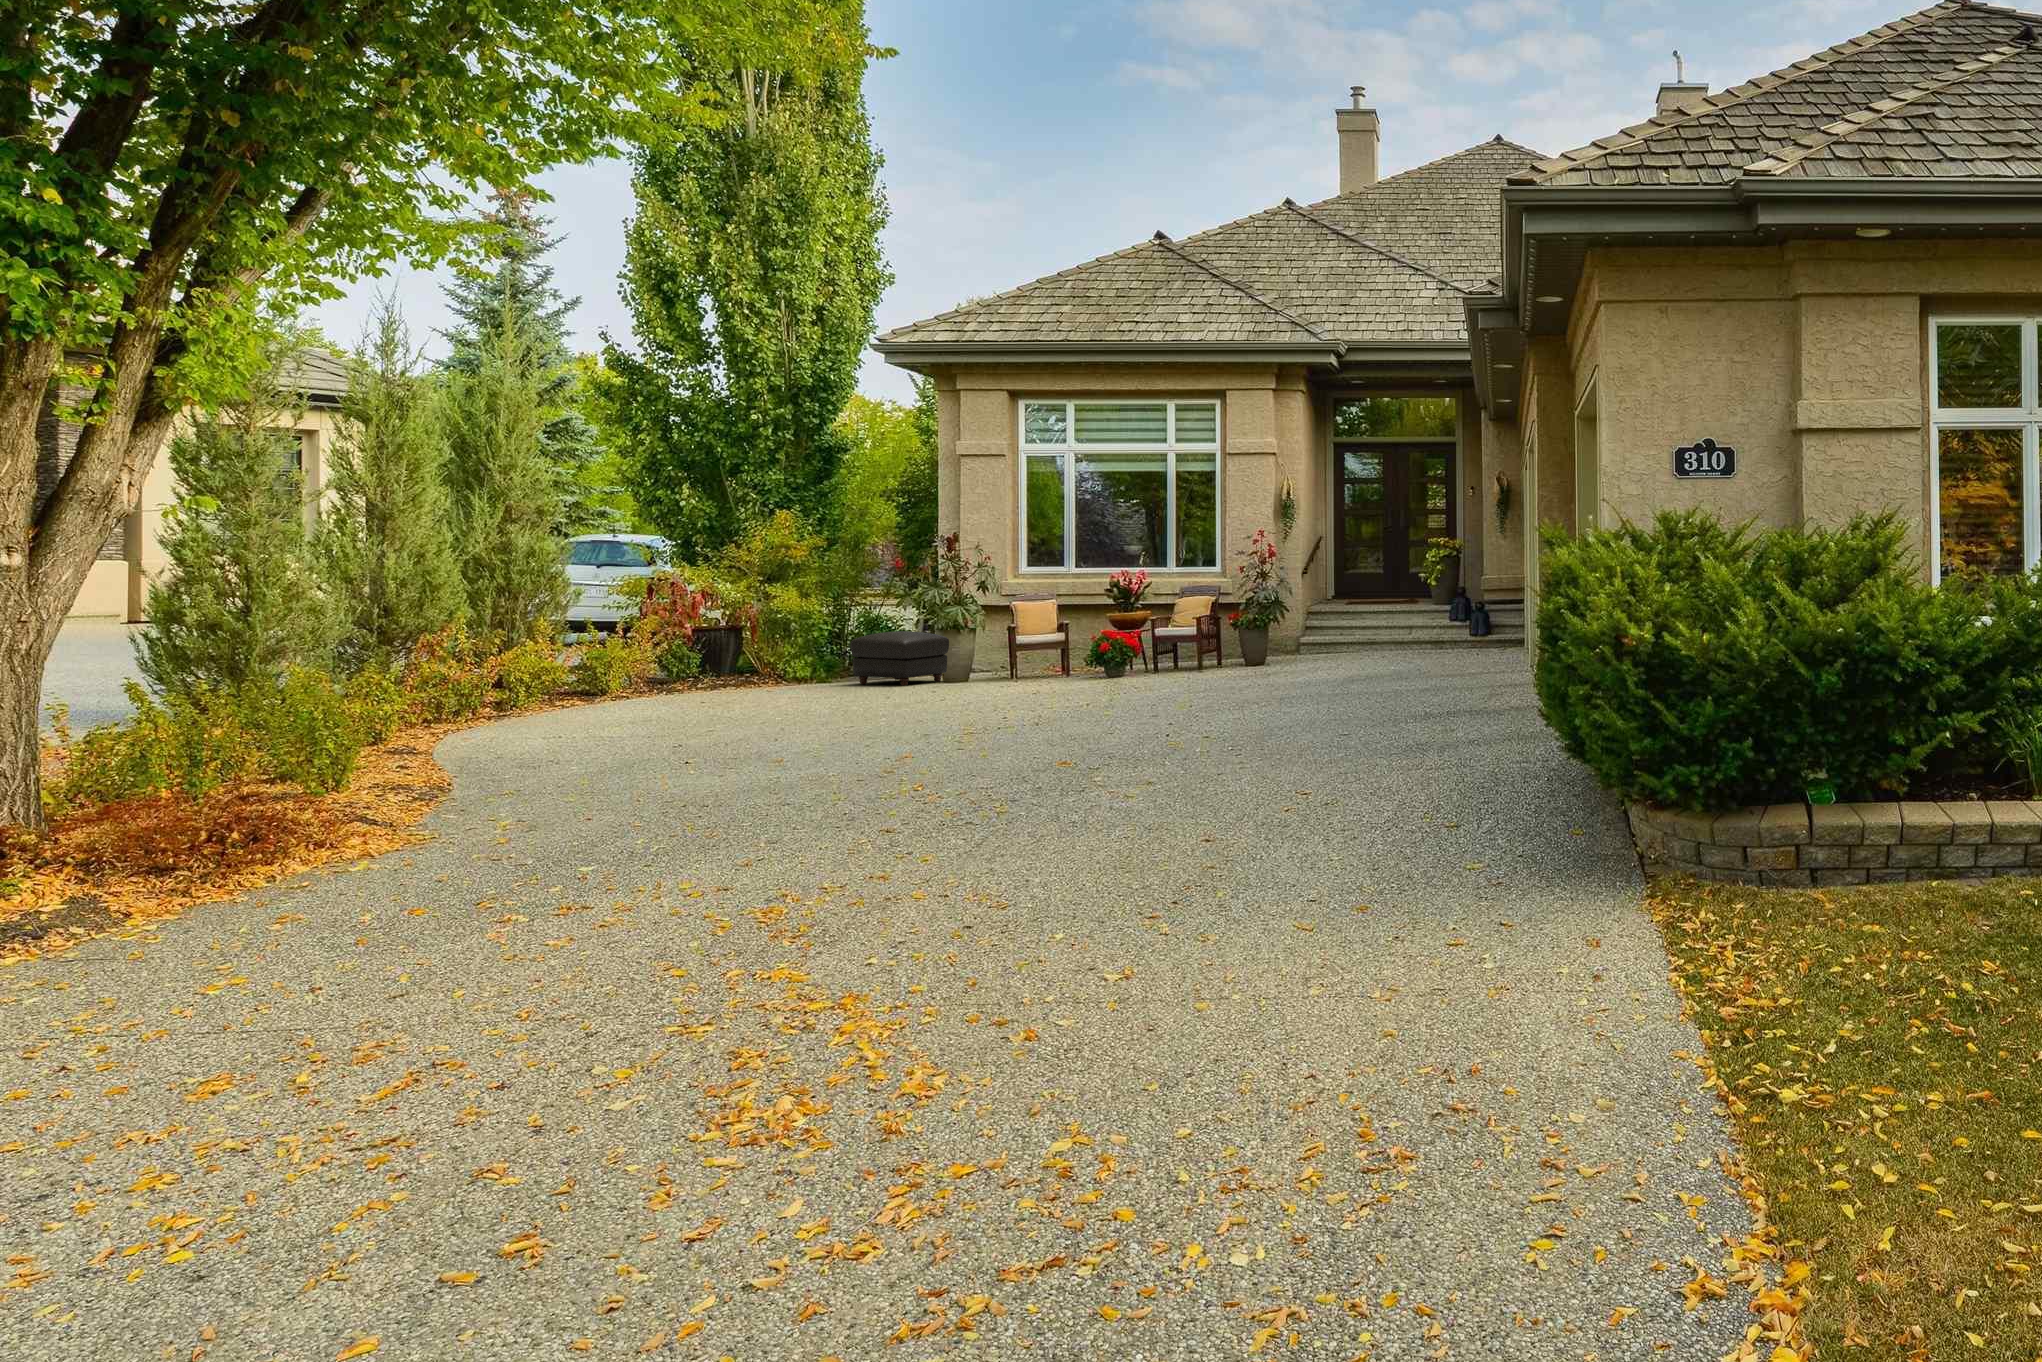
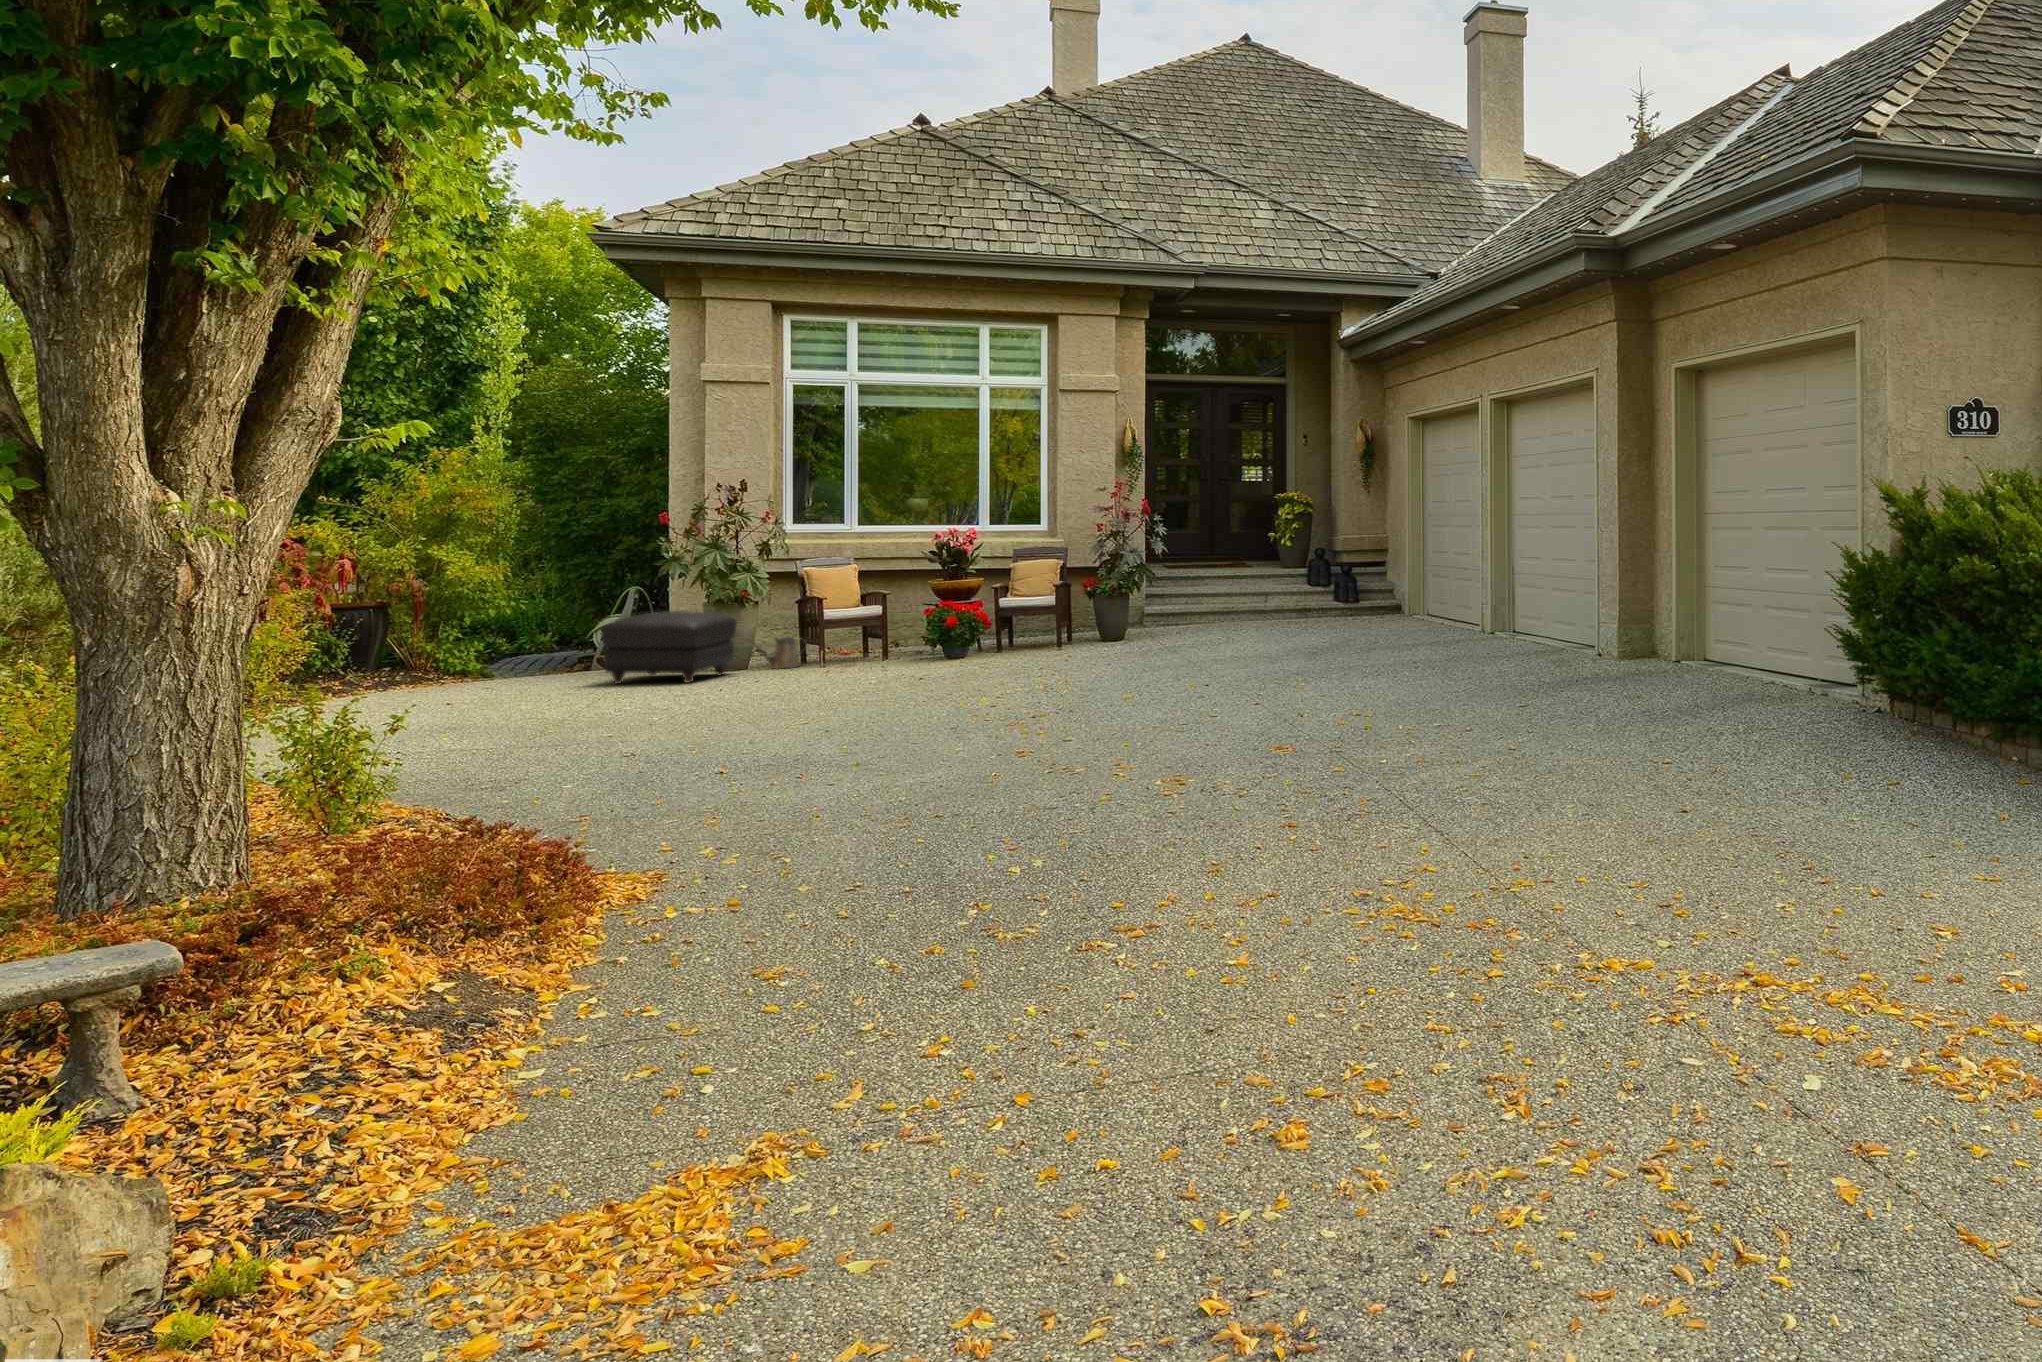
watering can: none [959,653,1007,679] -> present [747,637,800,669]

